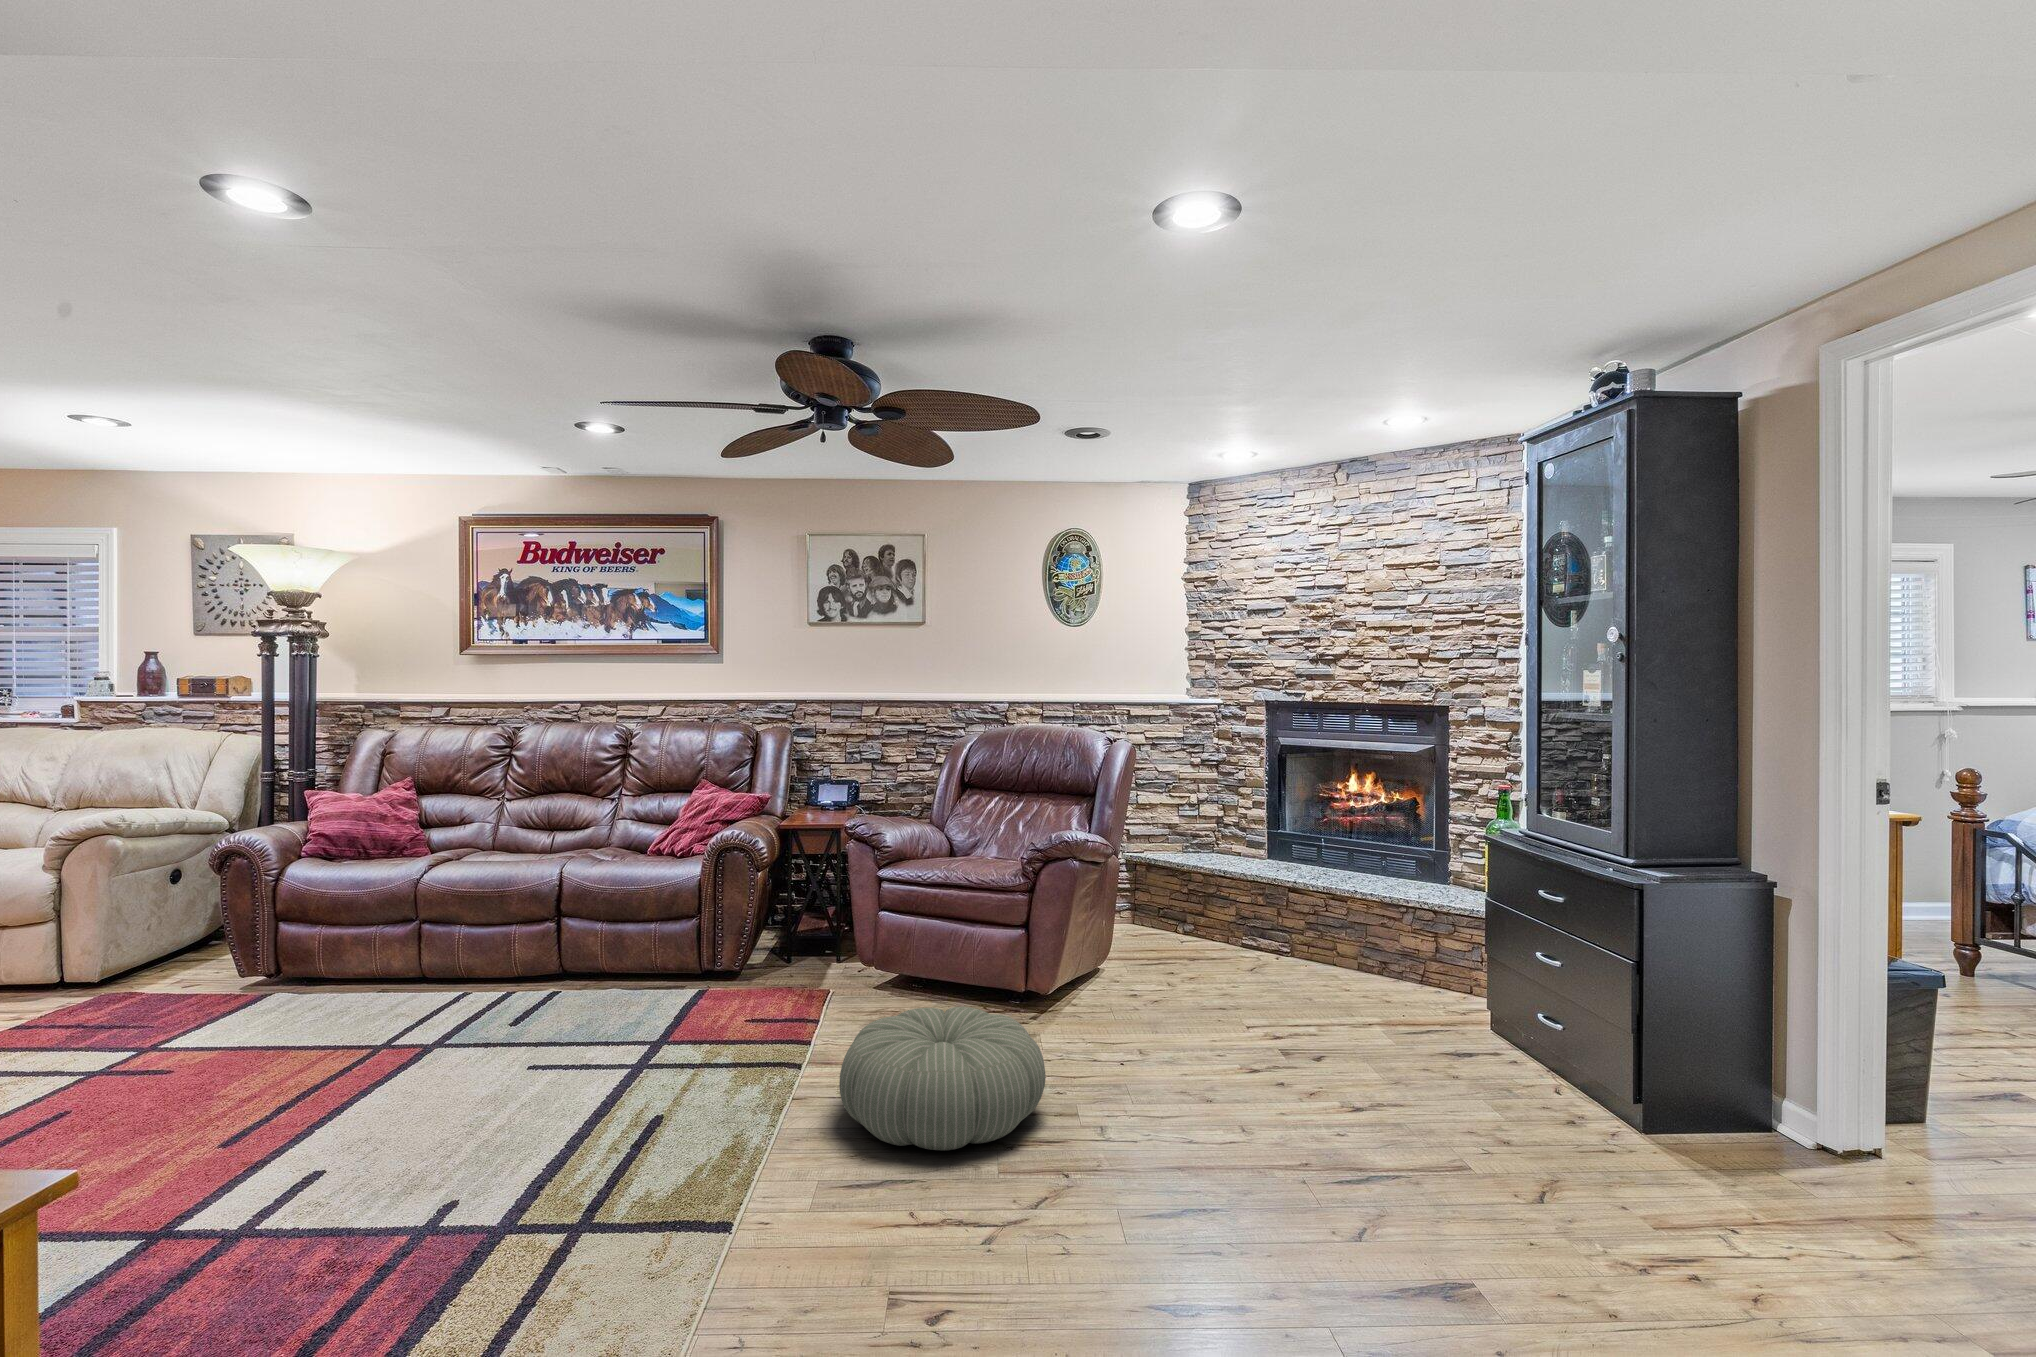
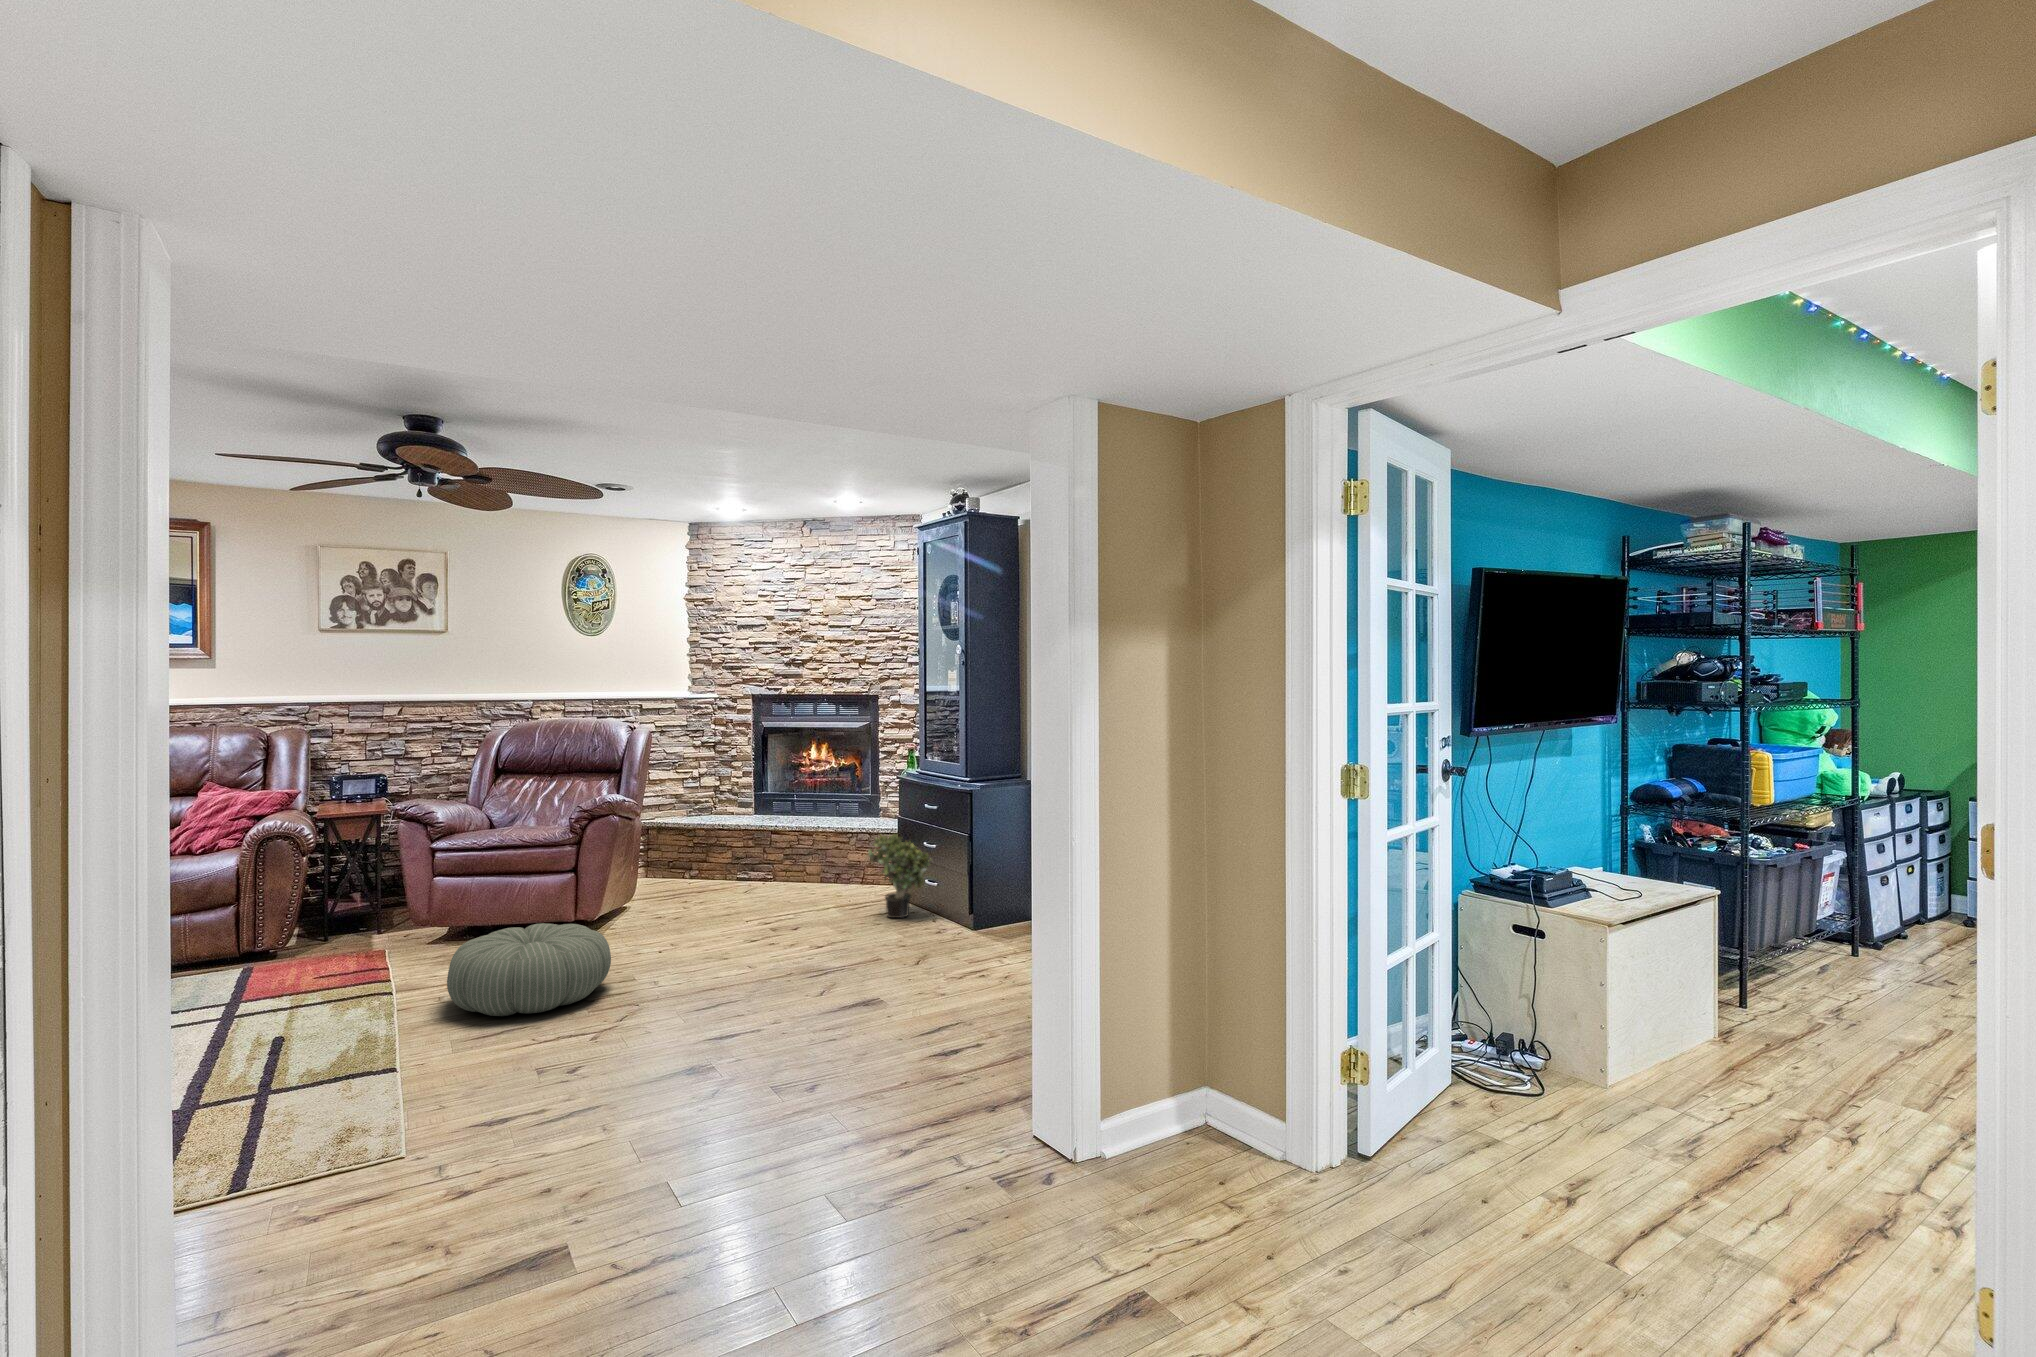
potted plant: none [1432,923,1550,1065] -> present [868,834,931,918]

